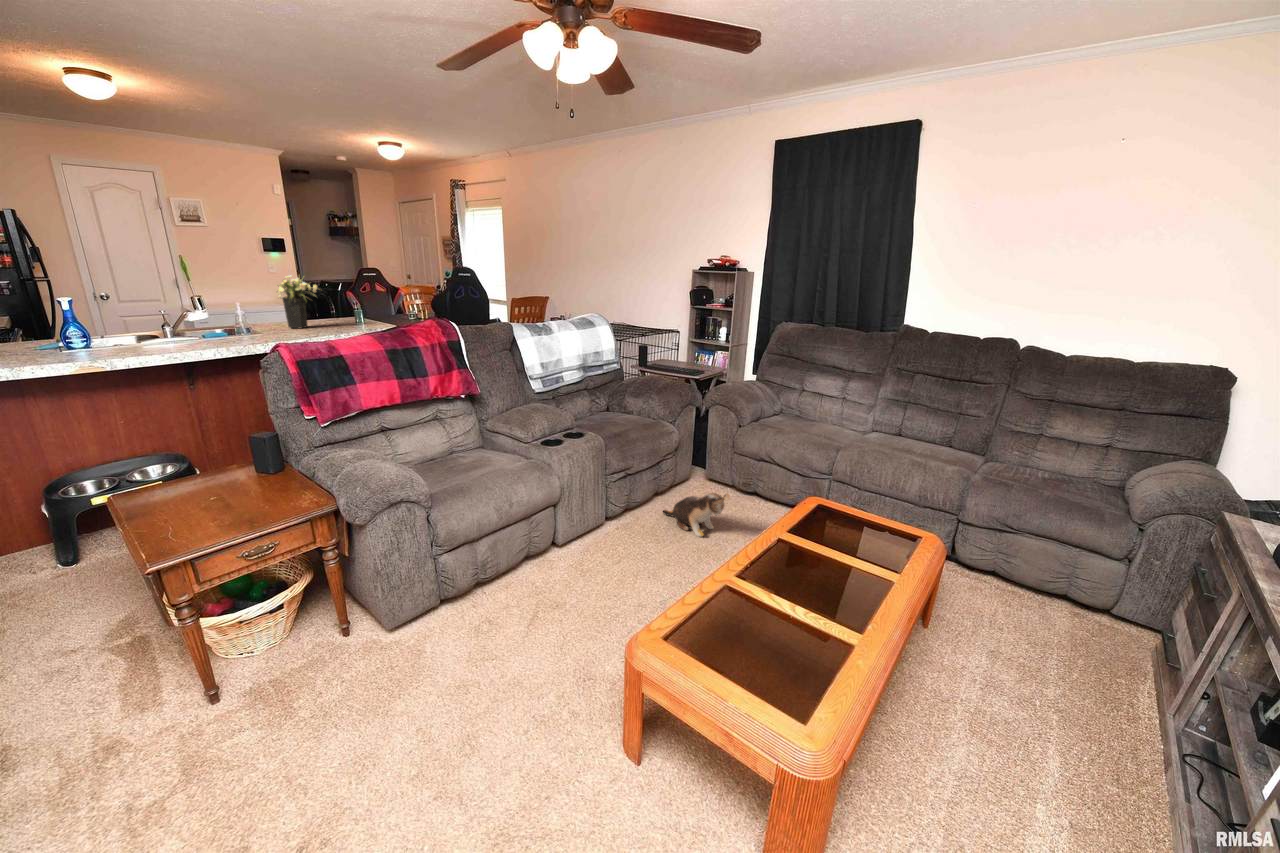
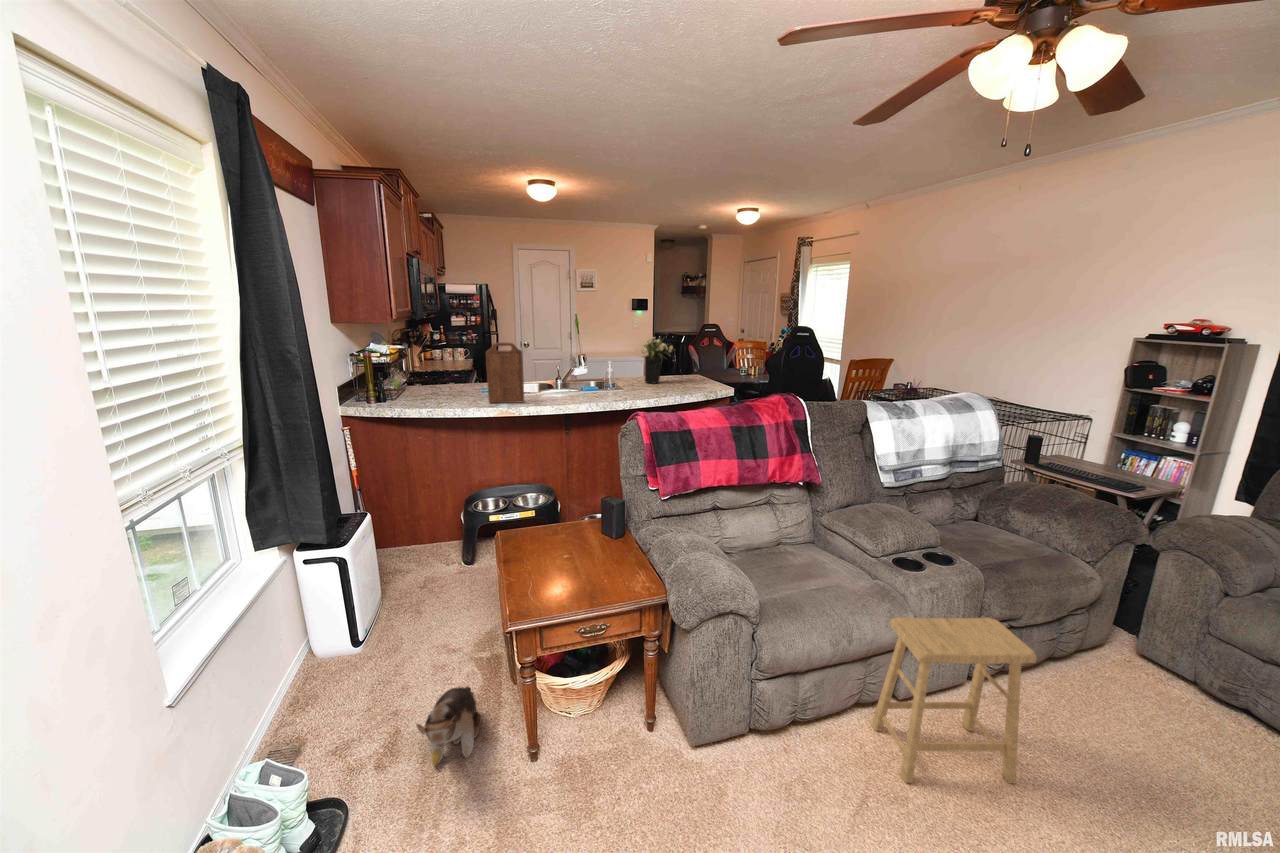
cutting board: none [17,278,106,360] -> present [486,342,524,403]
footstool: none [538,463,630,591] -> present [872,617,1037,783]
plush toy: present [663,493,729,537] -> present [417,687,481,766]

